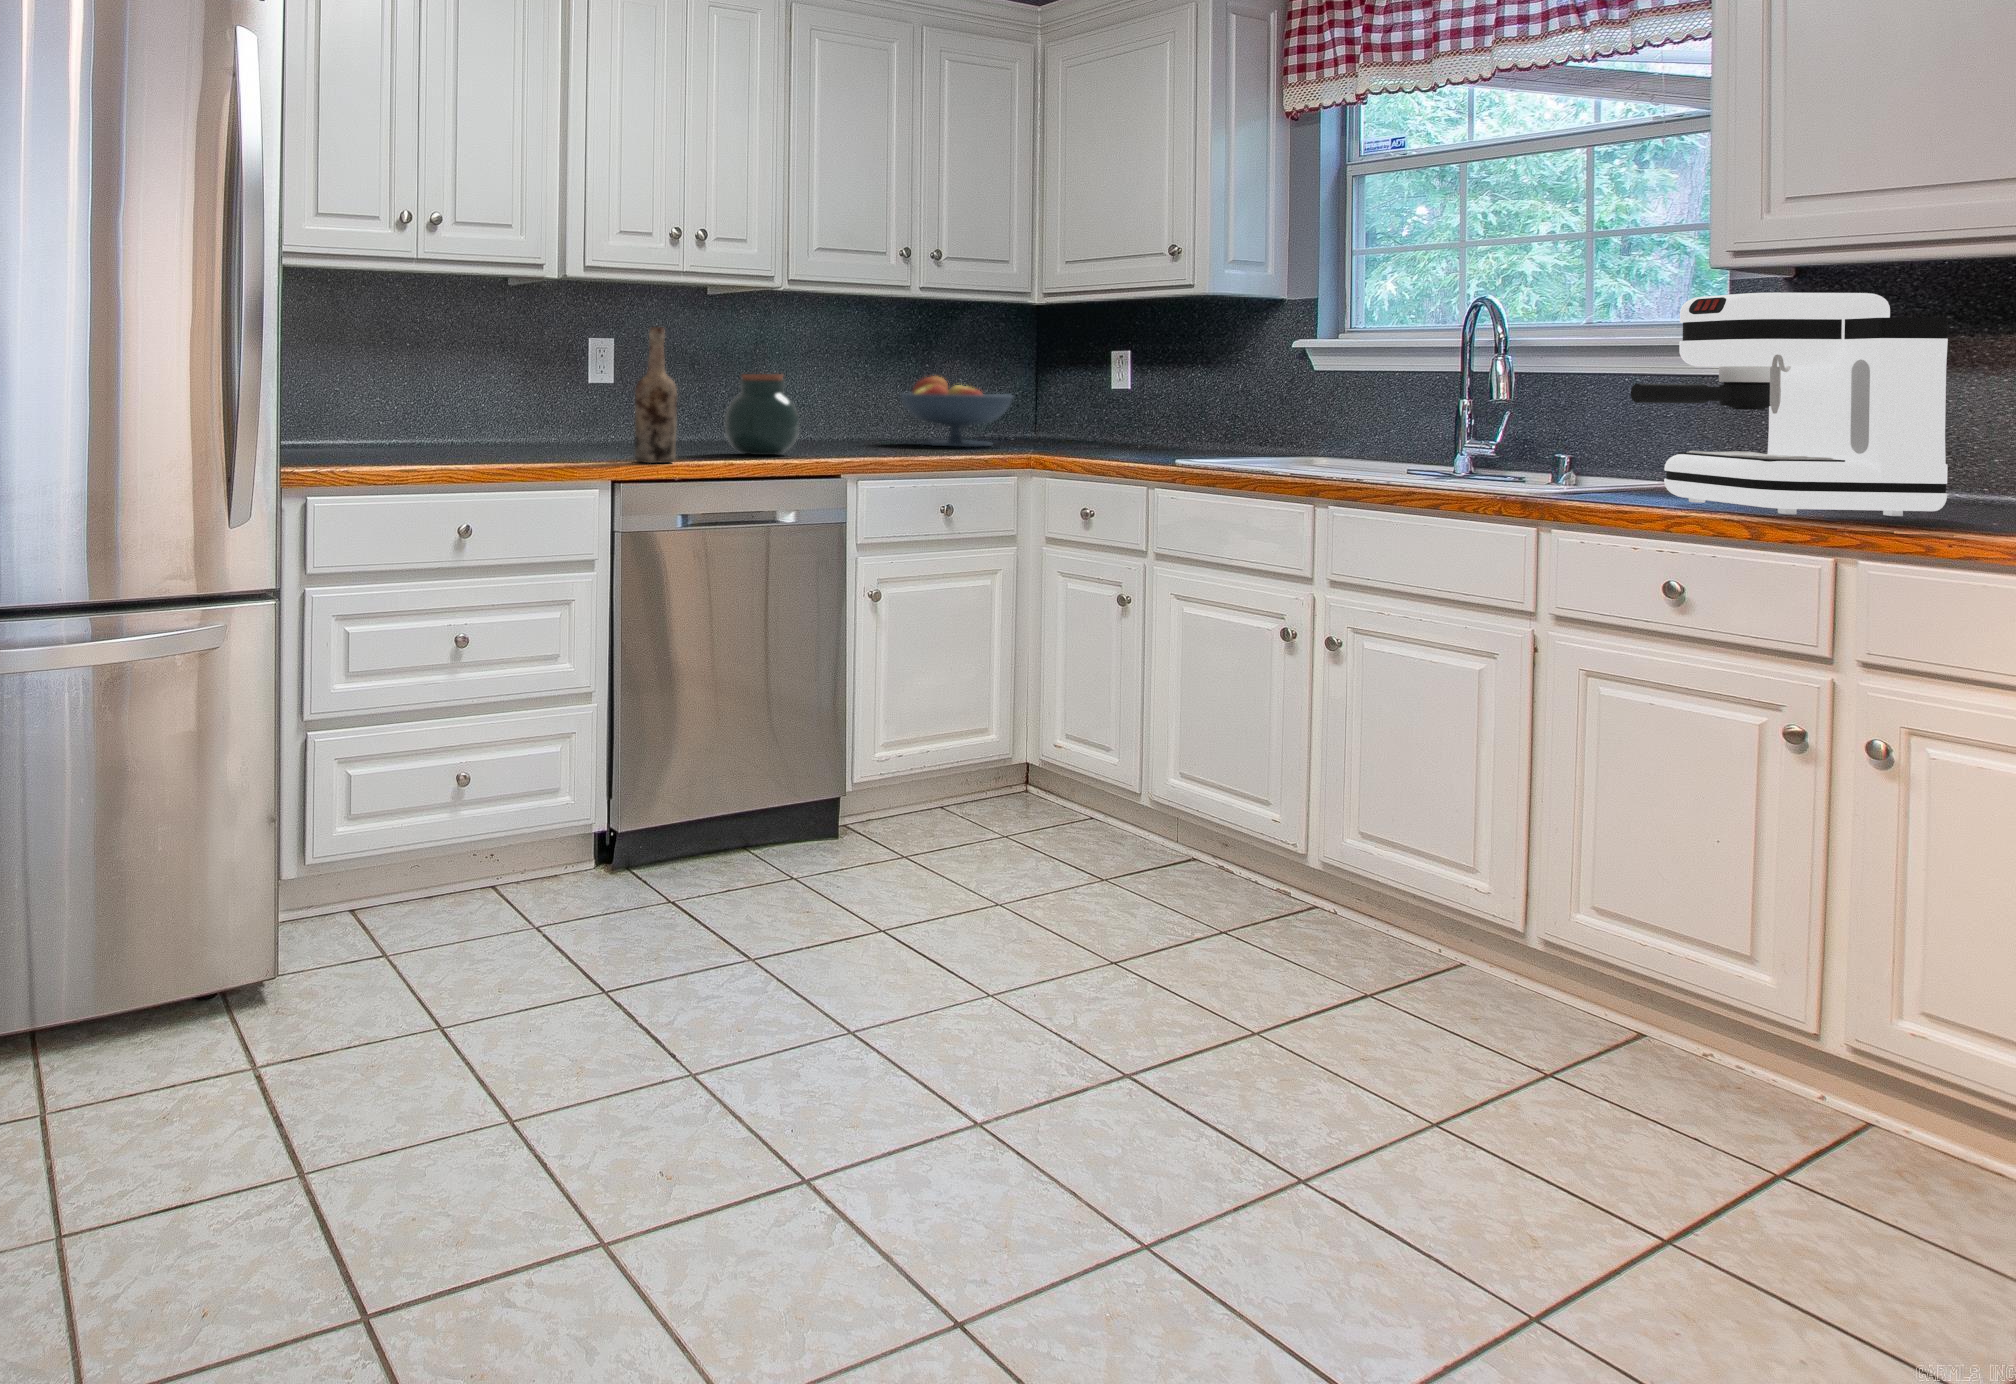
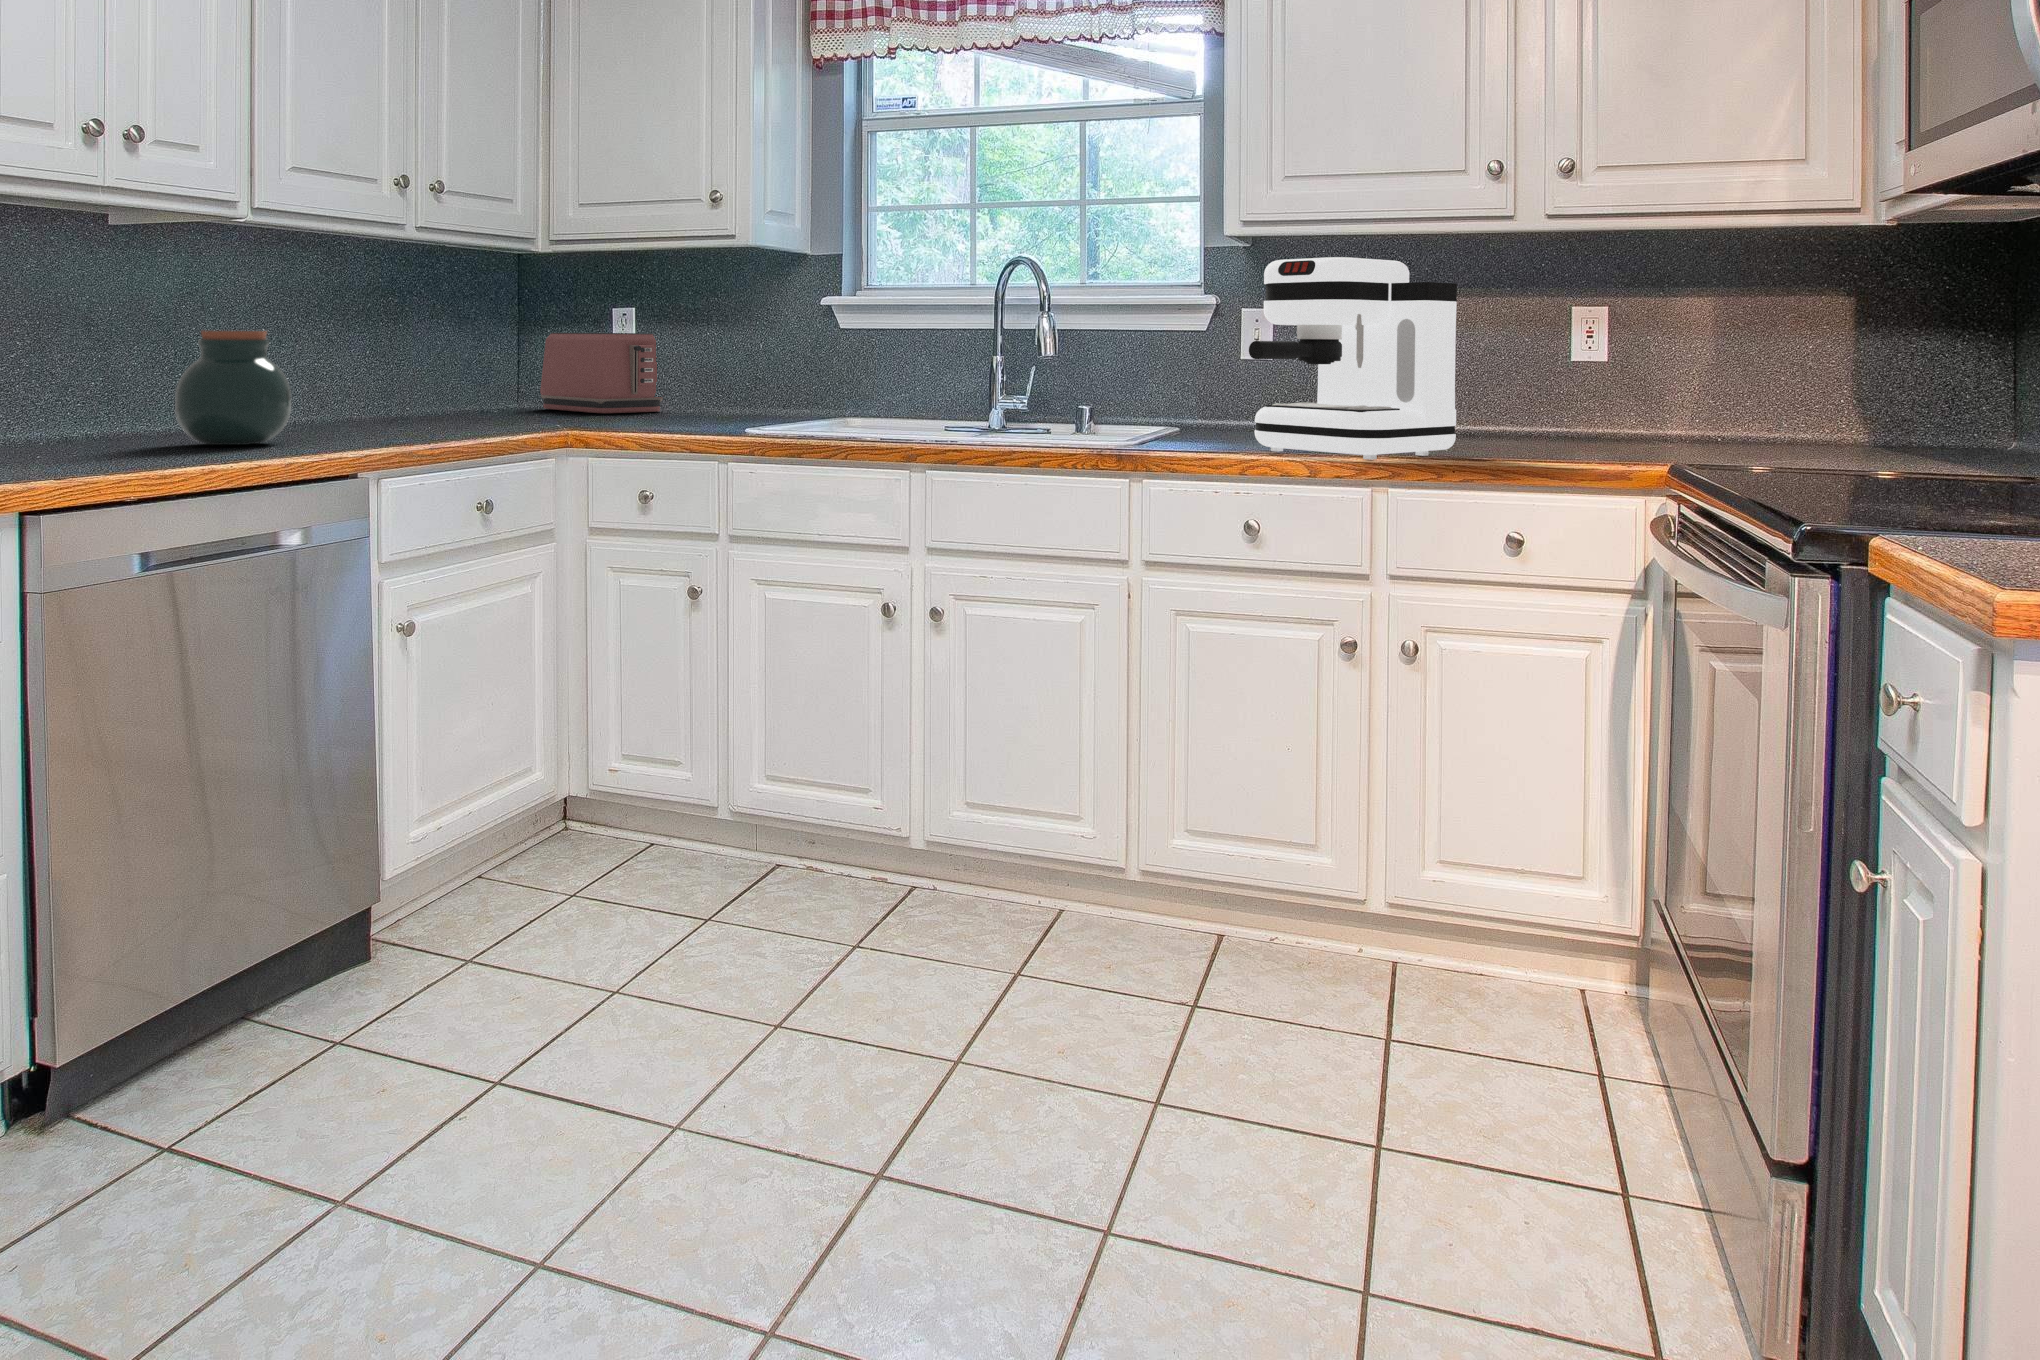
wine bottle: present [635,327,677,463] -> none [52,256,127,470]
toaster: none [1045,375,1151,447] -> present [540,333,663,413]
fruit bowl: present [901,377,1013,447] -> none [382,333,523,419]

